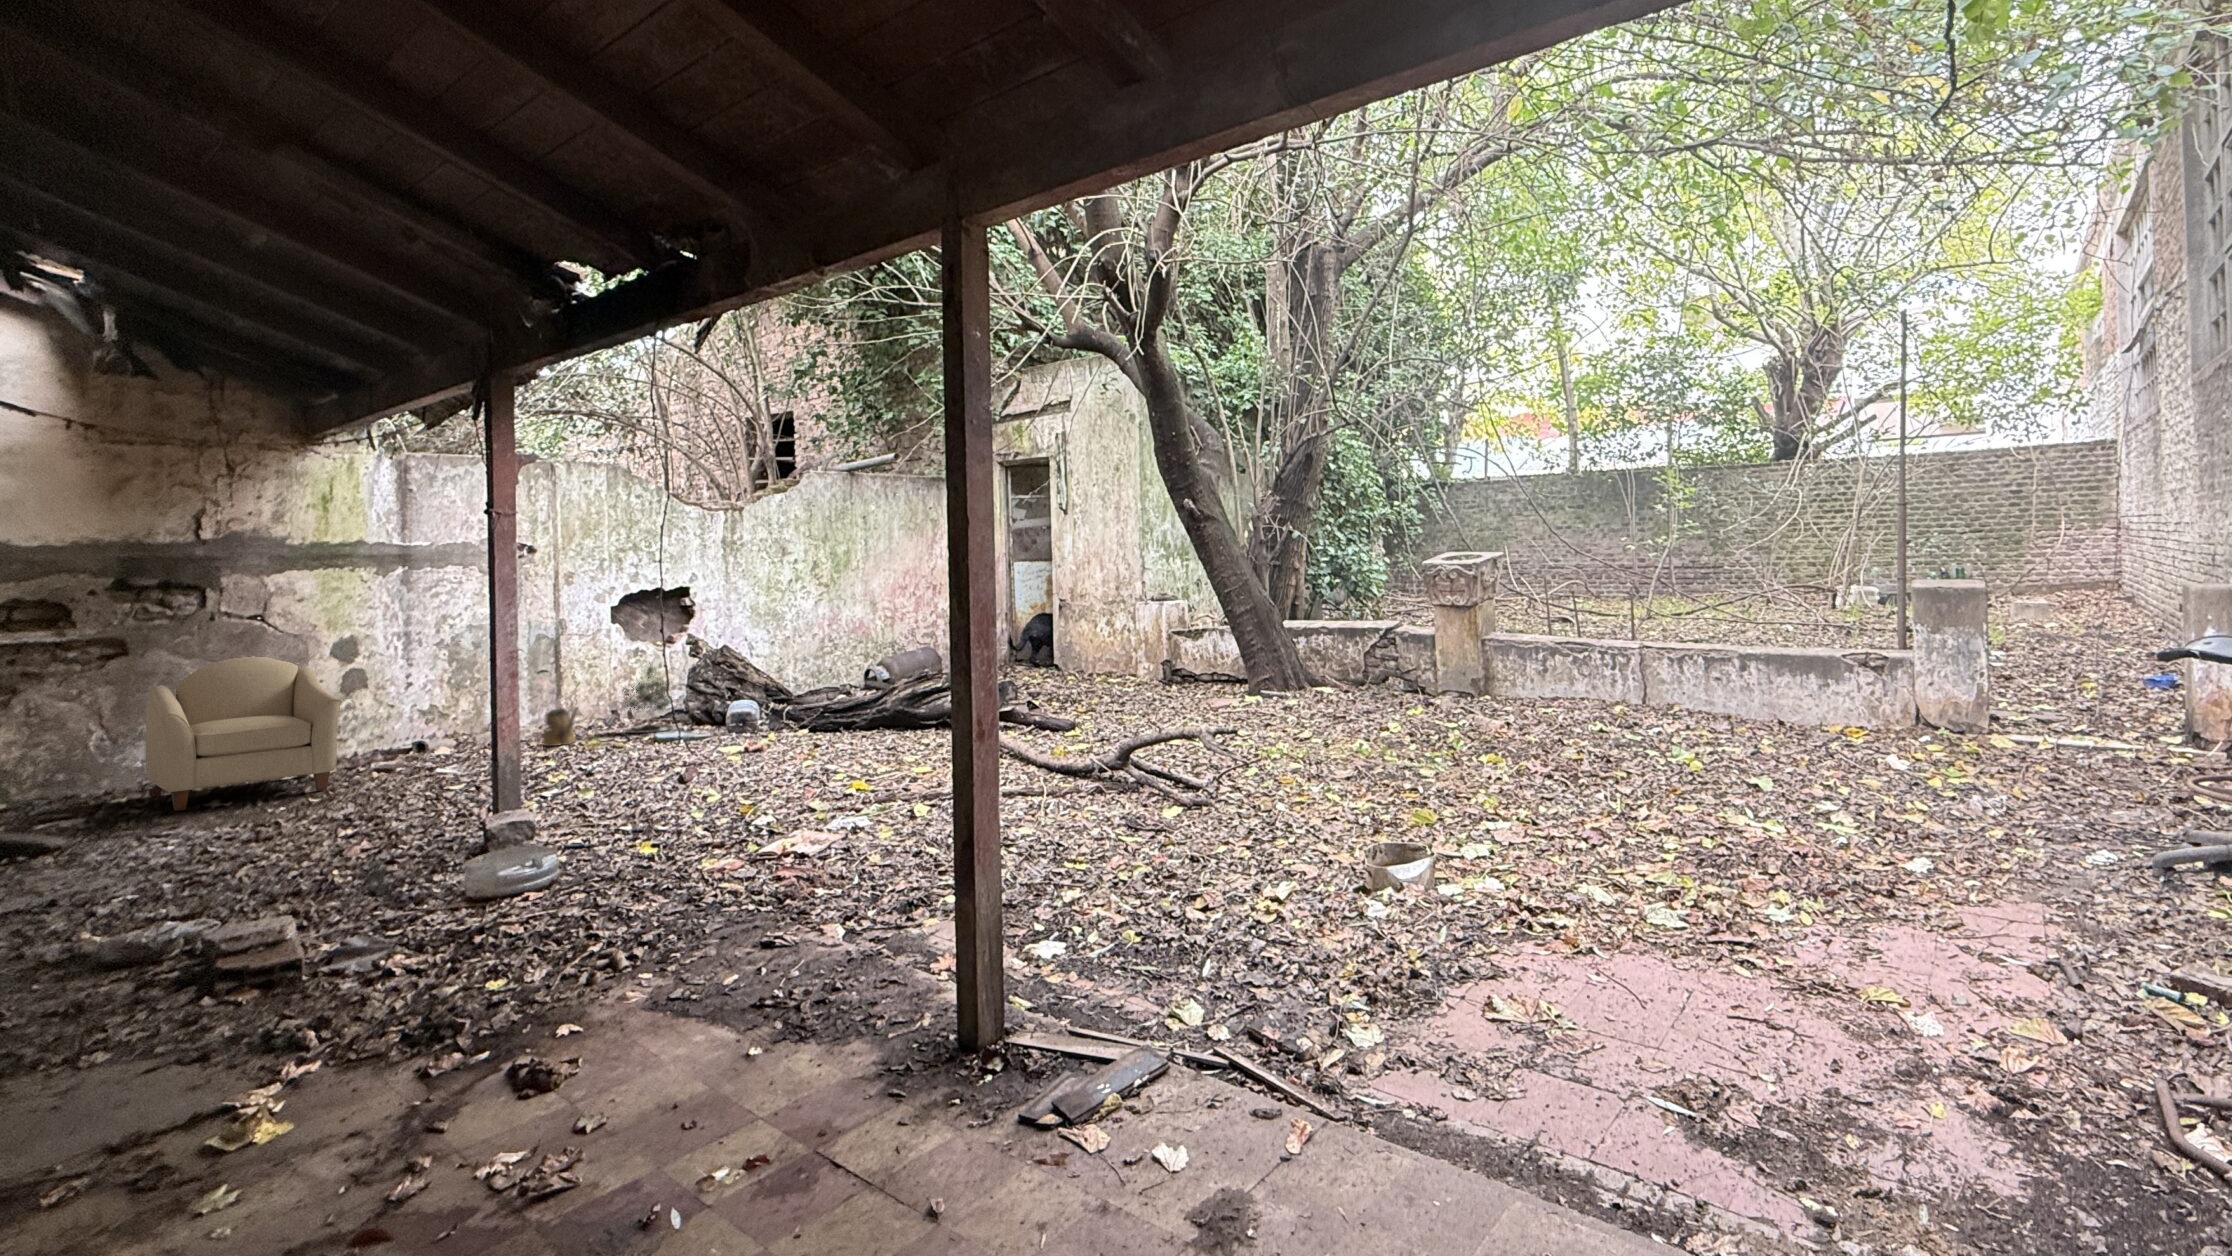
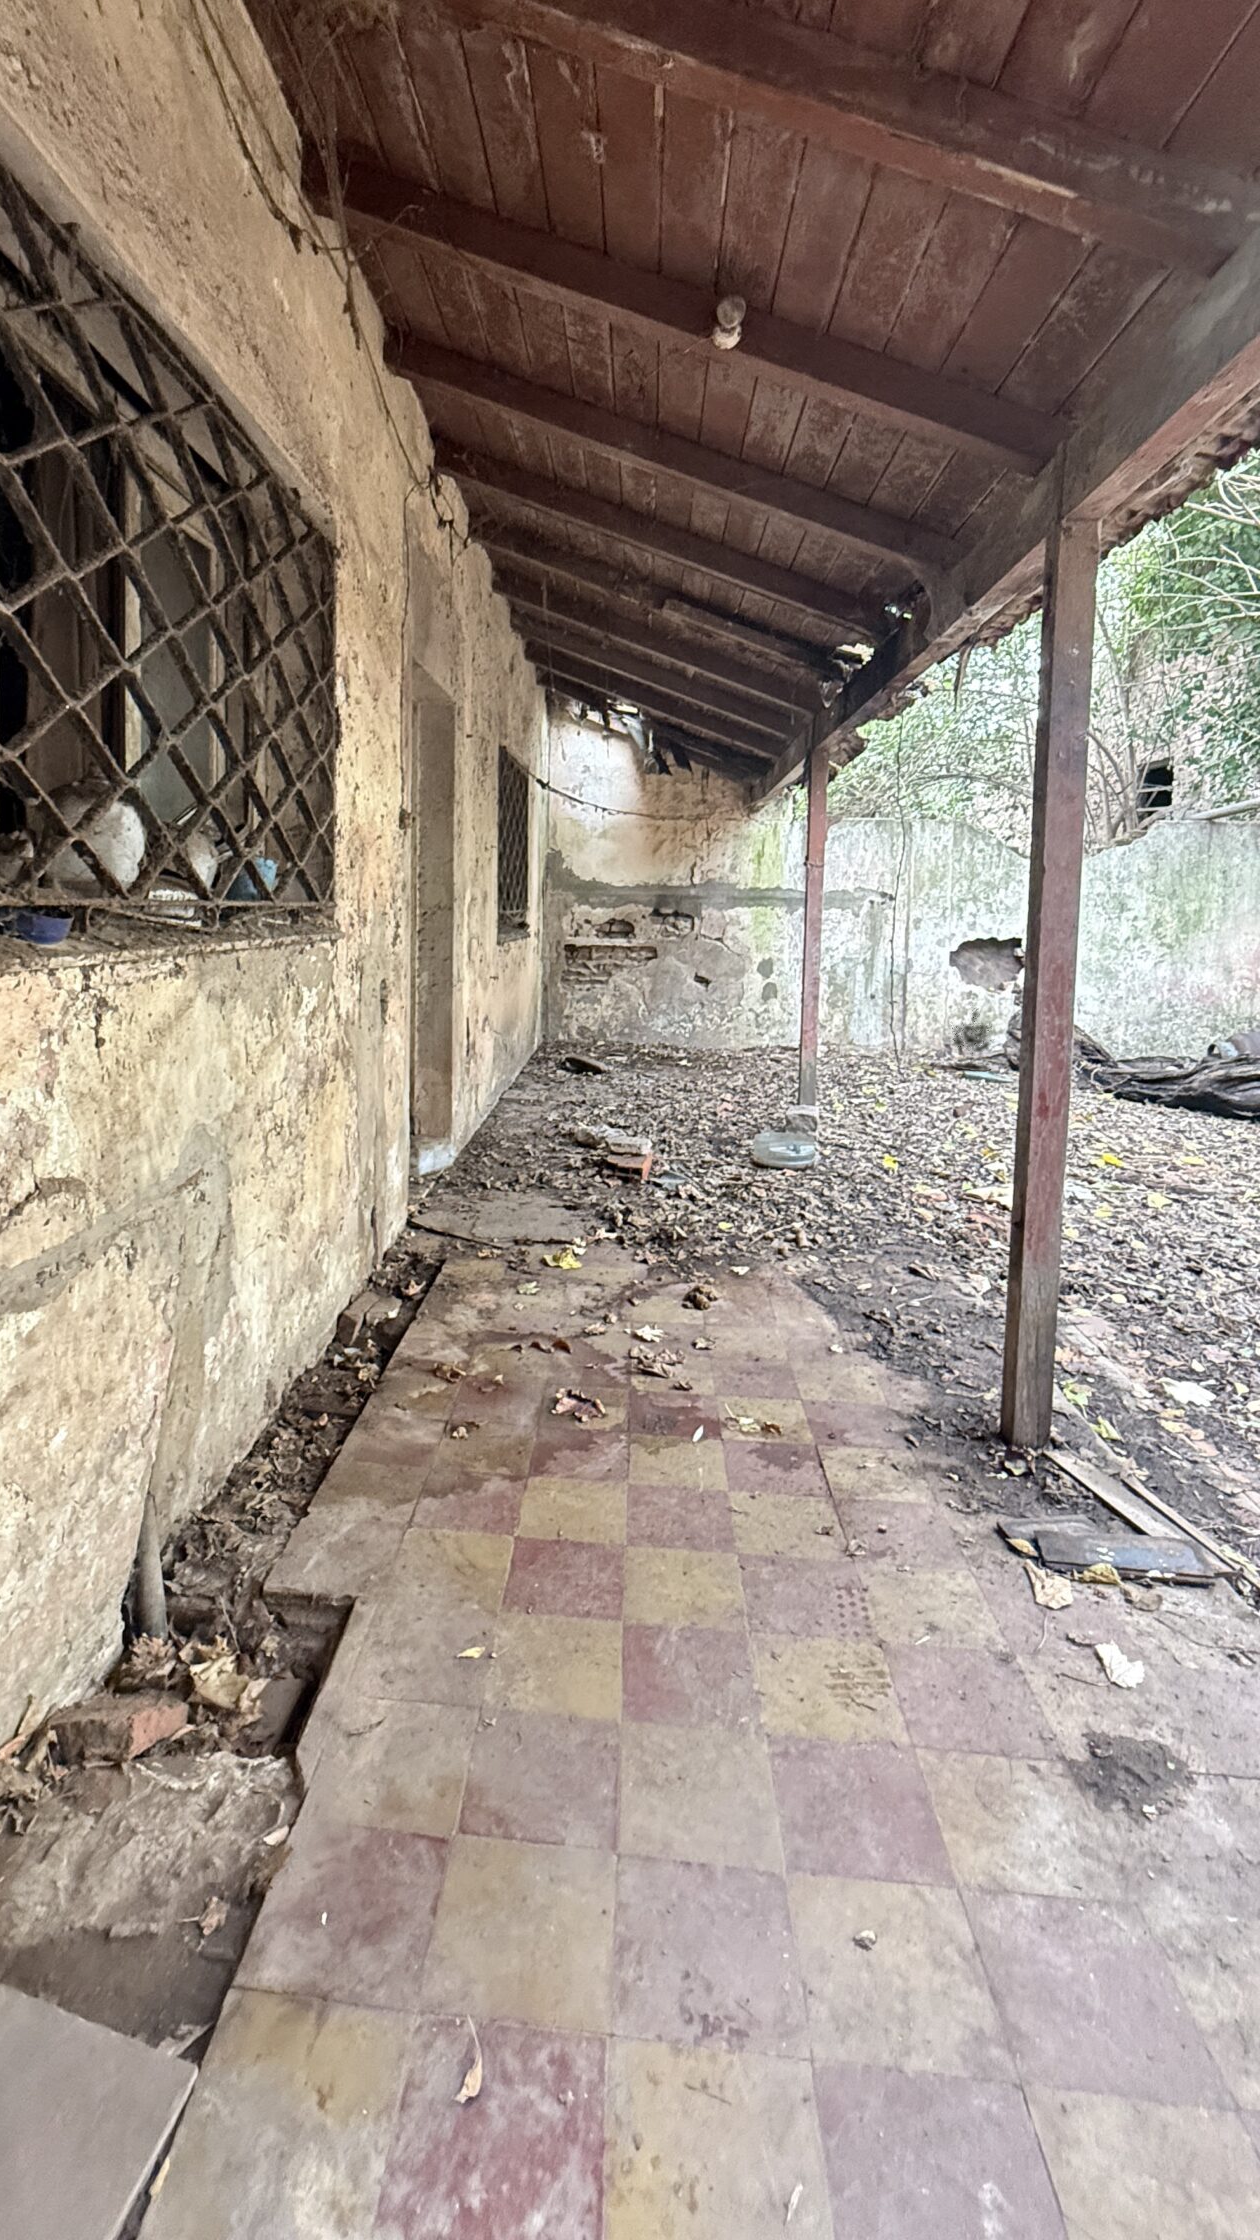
chair: present [146,656,342,811] -> none [663,967,753,1069]
watering can: present [543,708,577,746] -> none [883,1036,910,1067]

